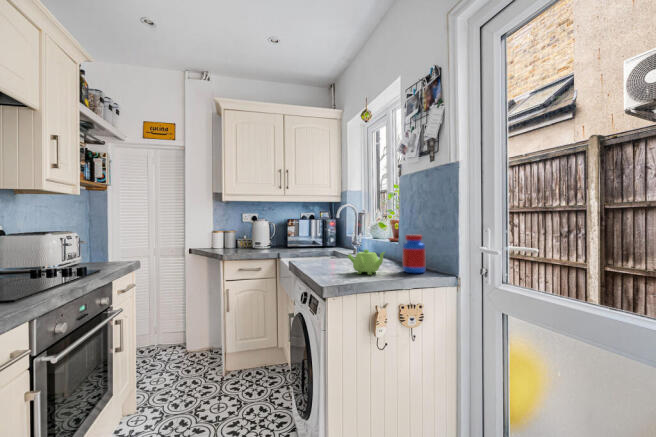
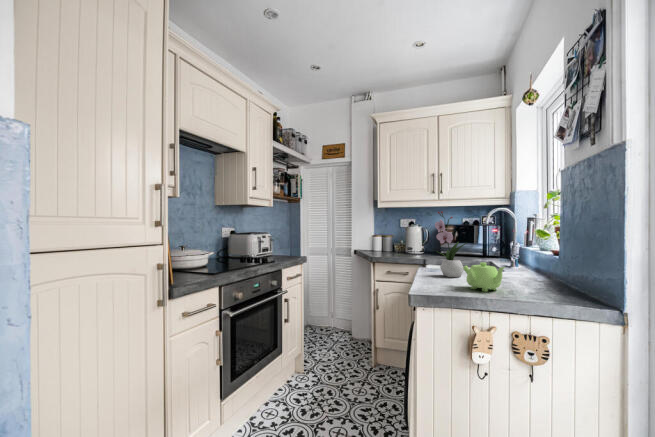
flower arrangement: none [311,204,339,267] -> present [435,211,466,277]
jar: present [403,234,425,273] -> none [535,248,569,299]

